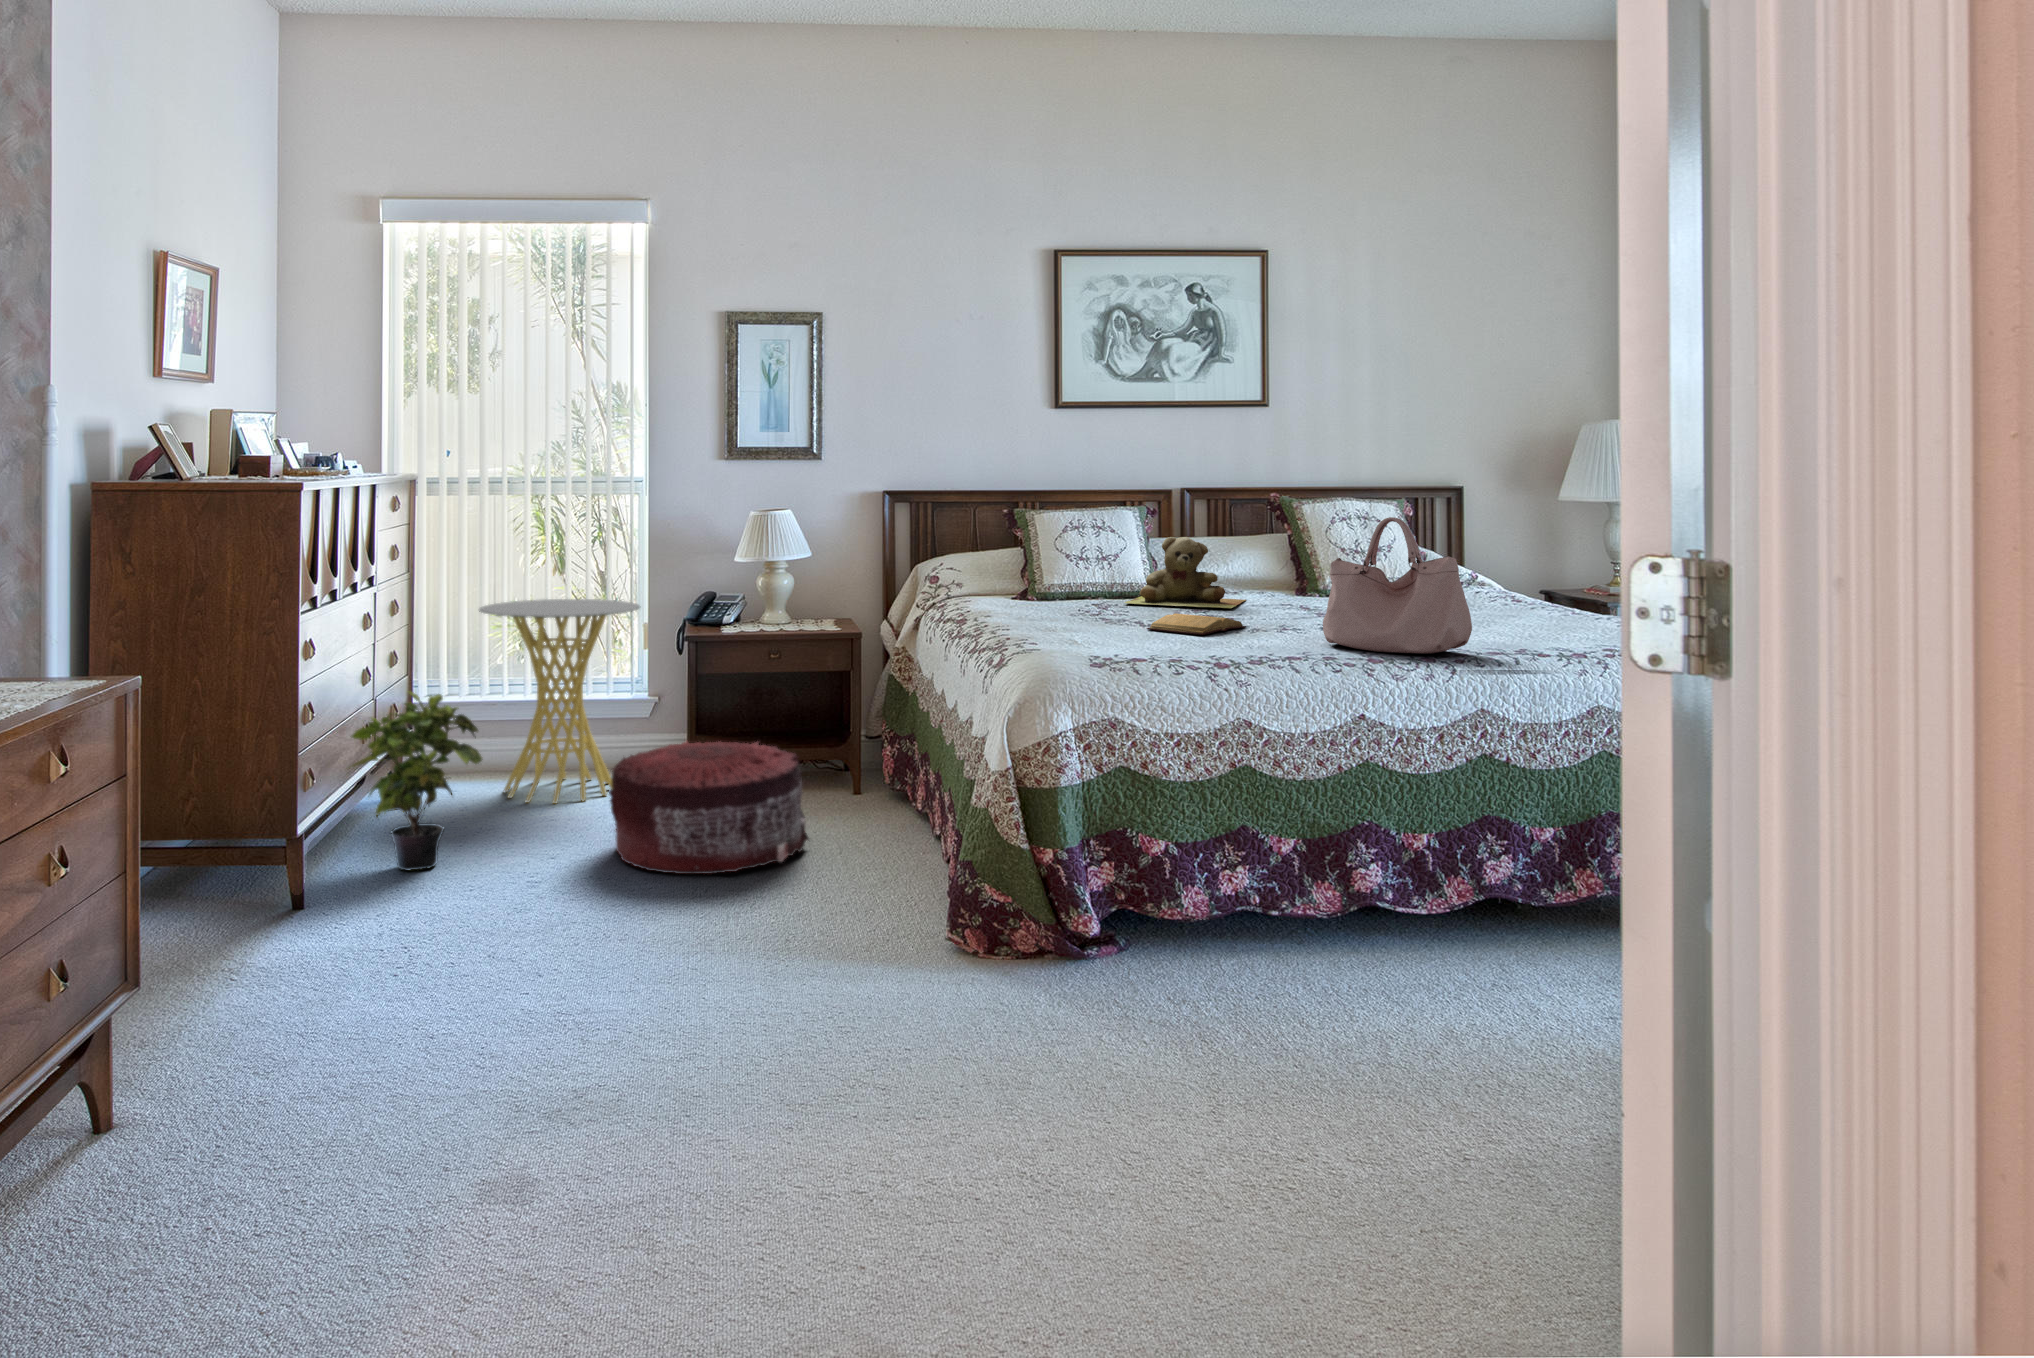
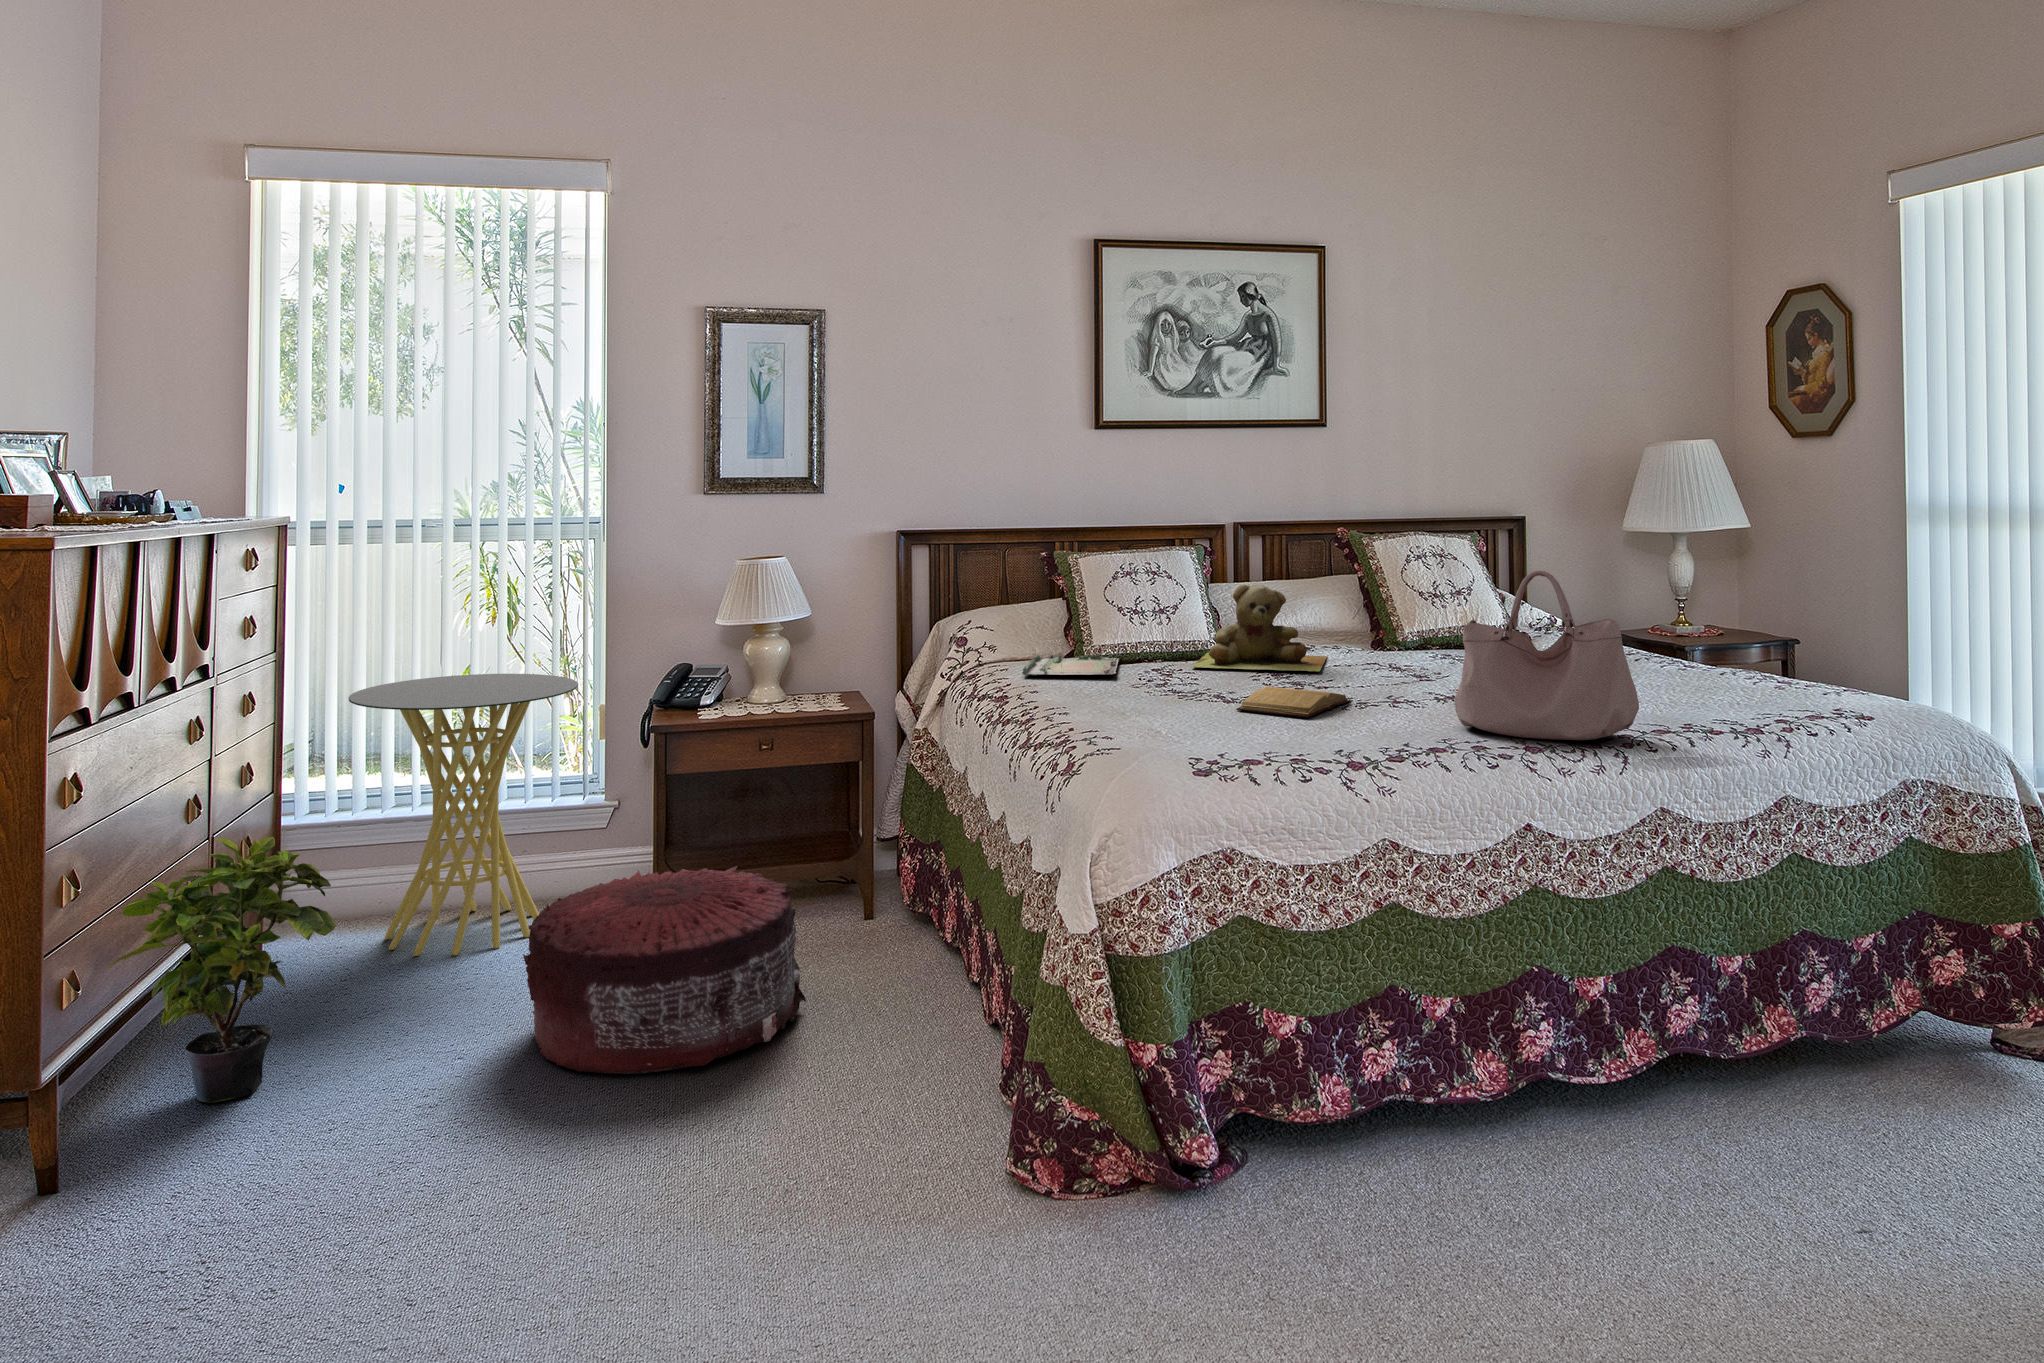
tray: none [982,587,1065,606] -> present [1022,650,1118,676]

